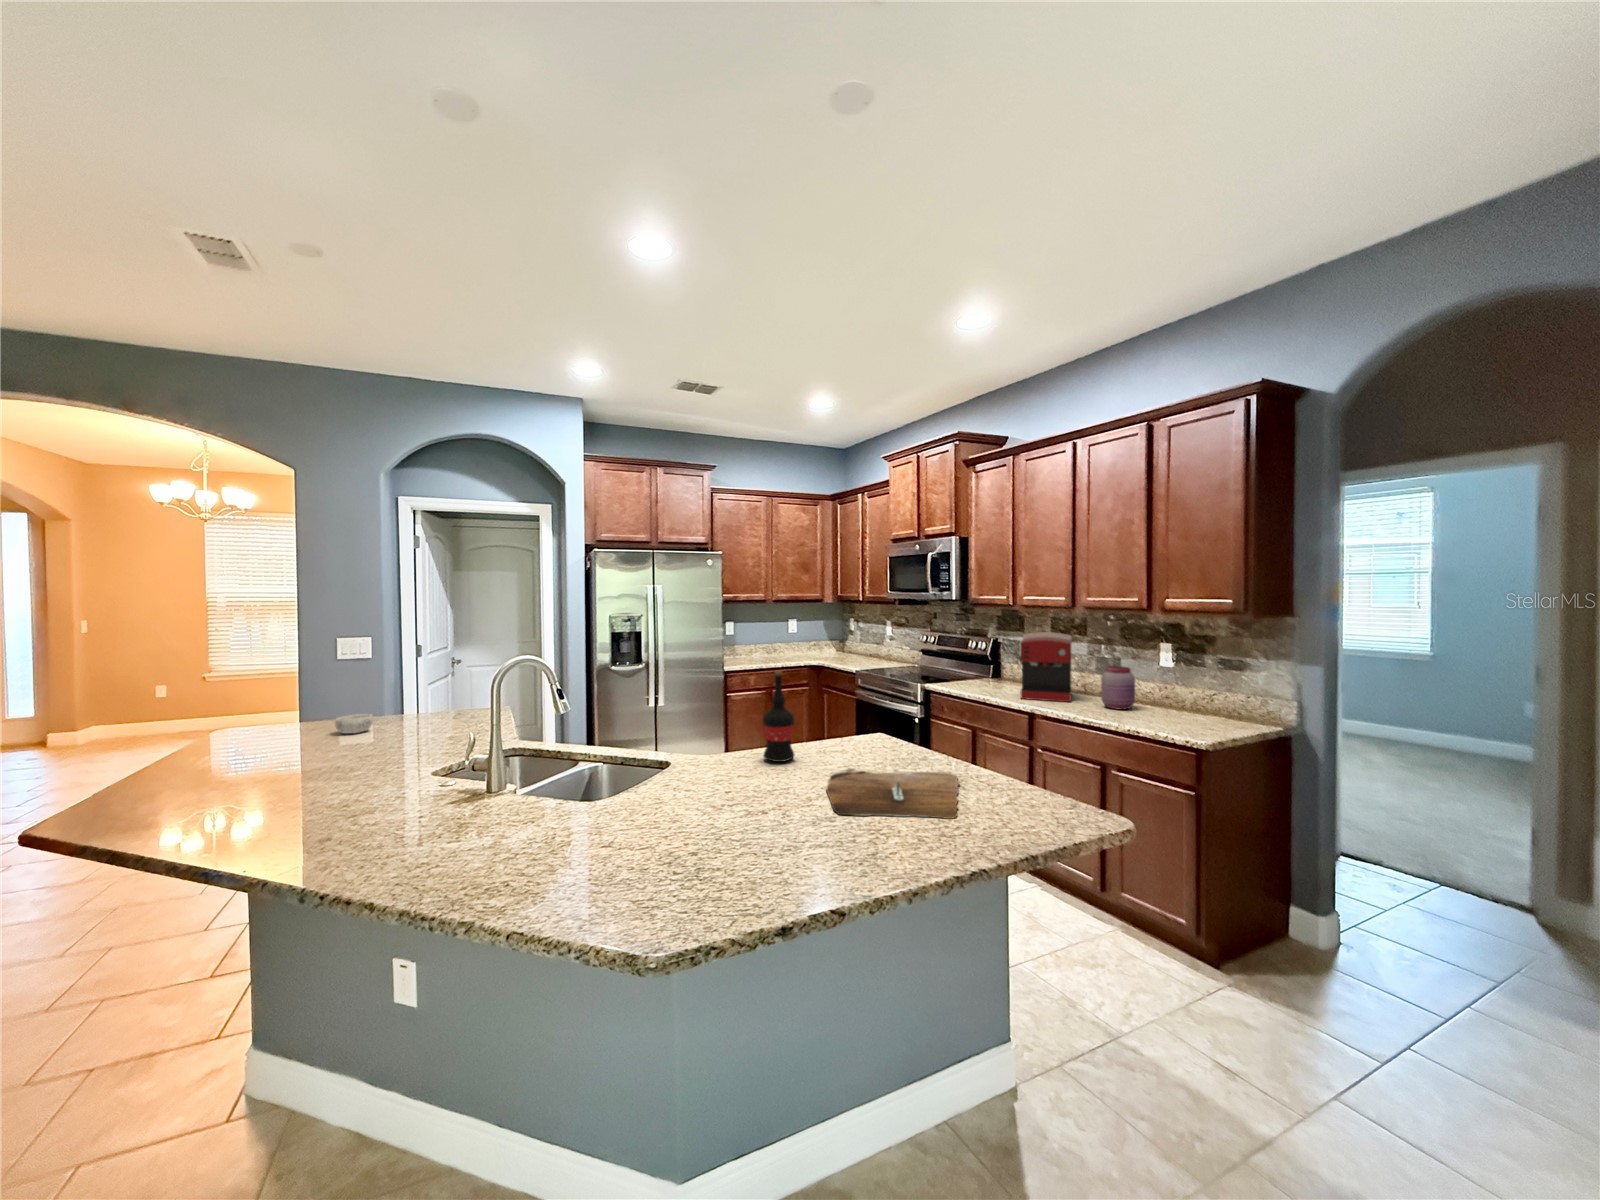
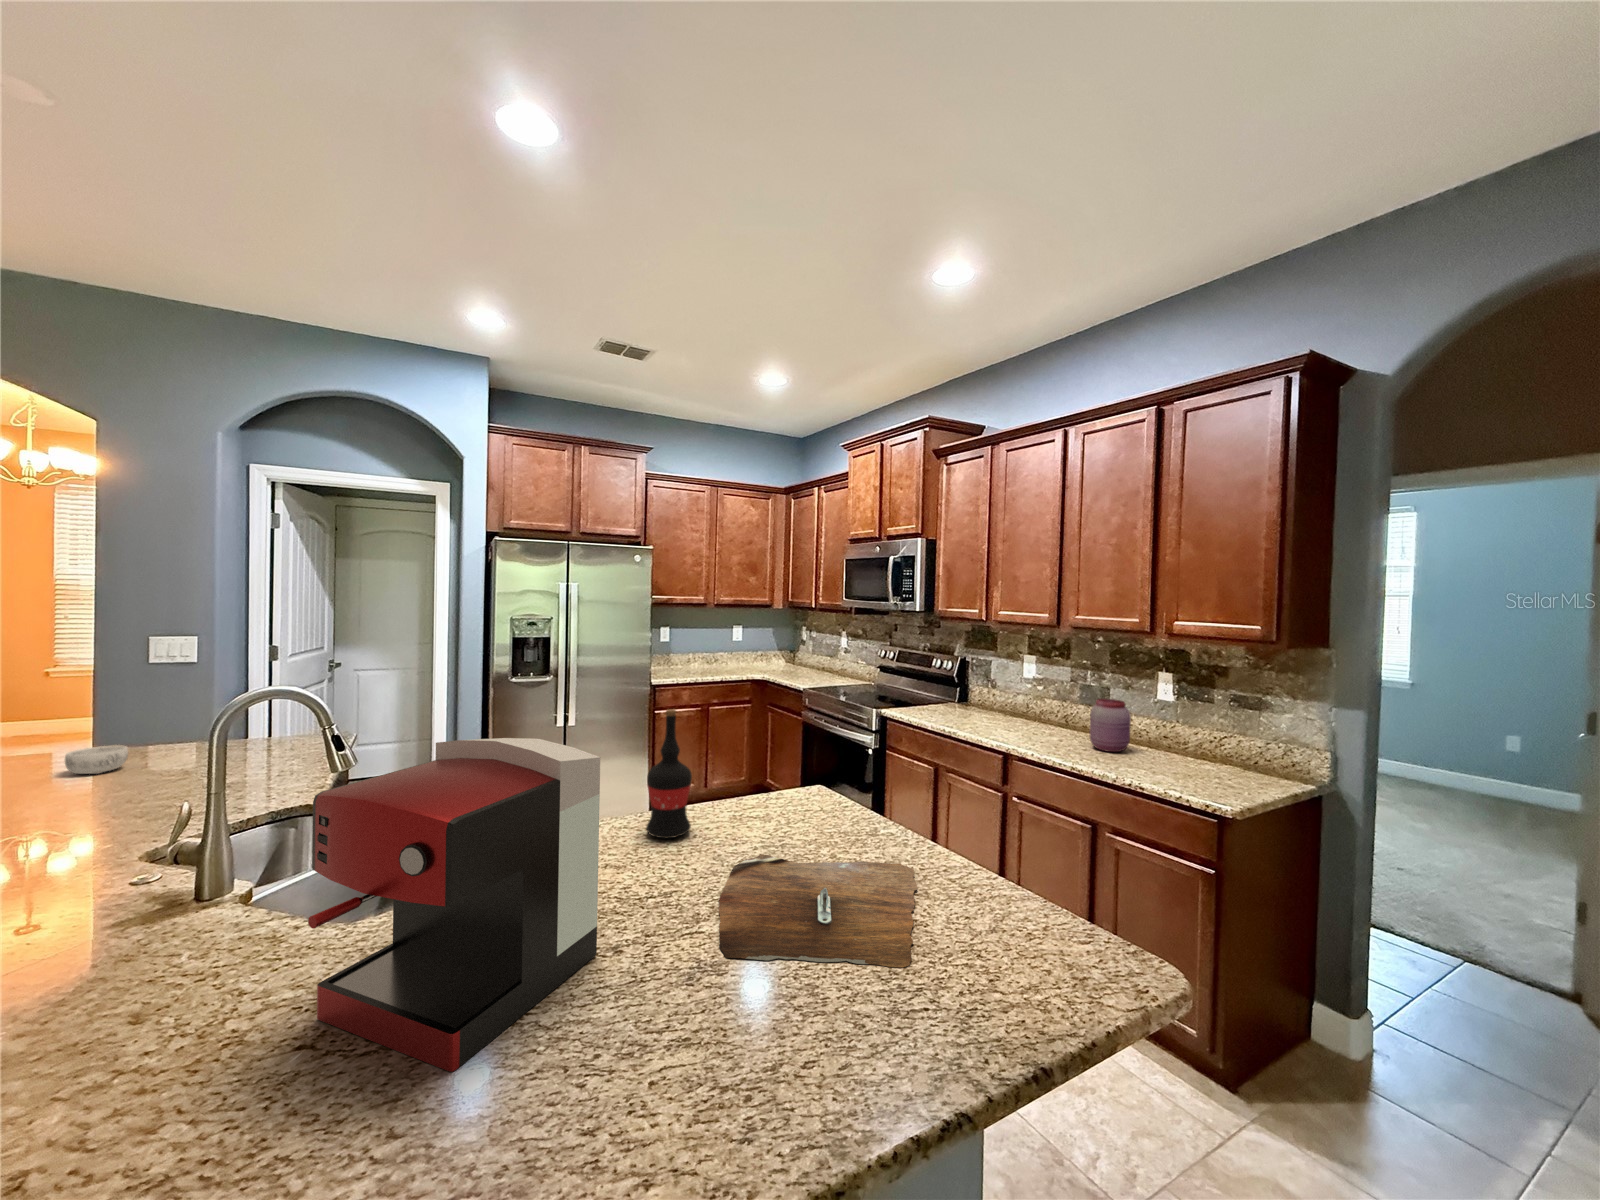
coffee maker: present [1020,632,1071,702] -> present [308,738,600,1072]

